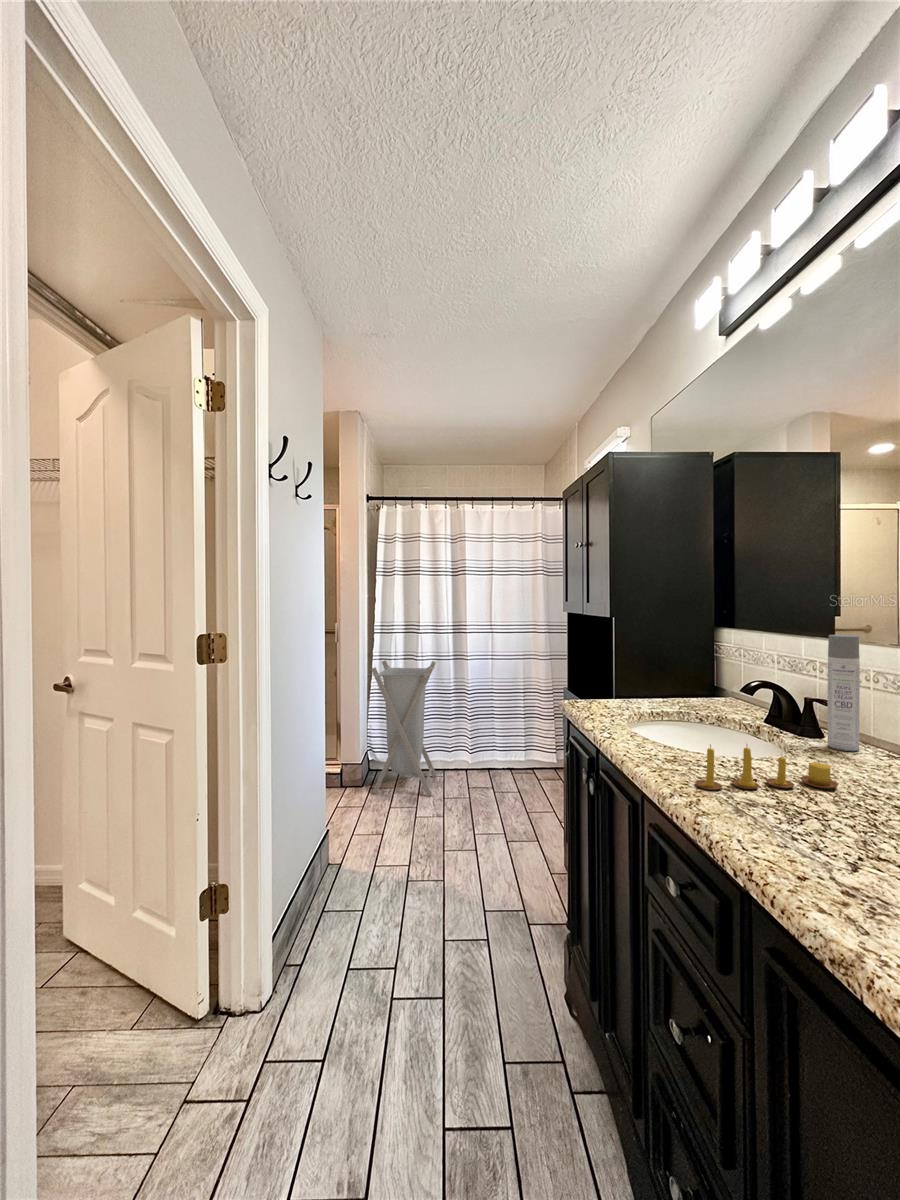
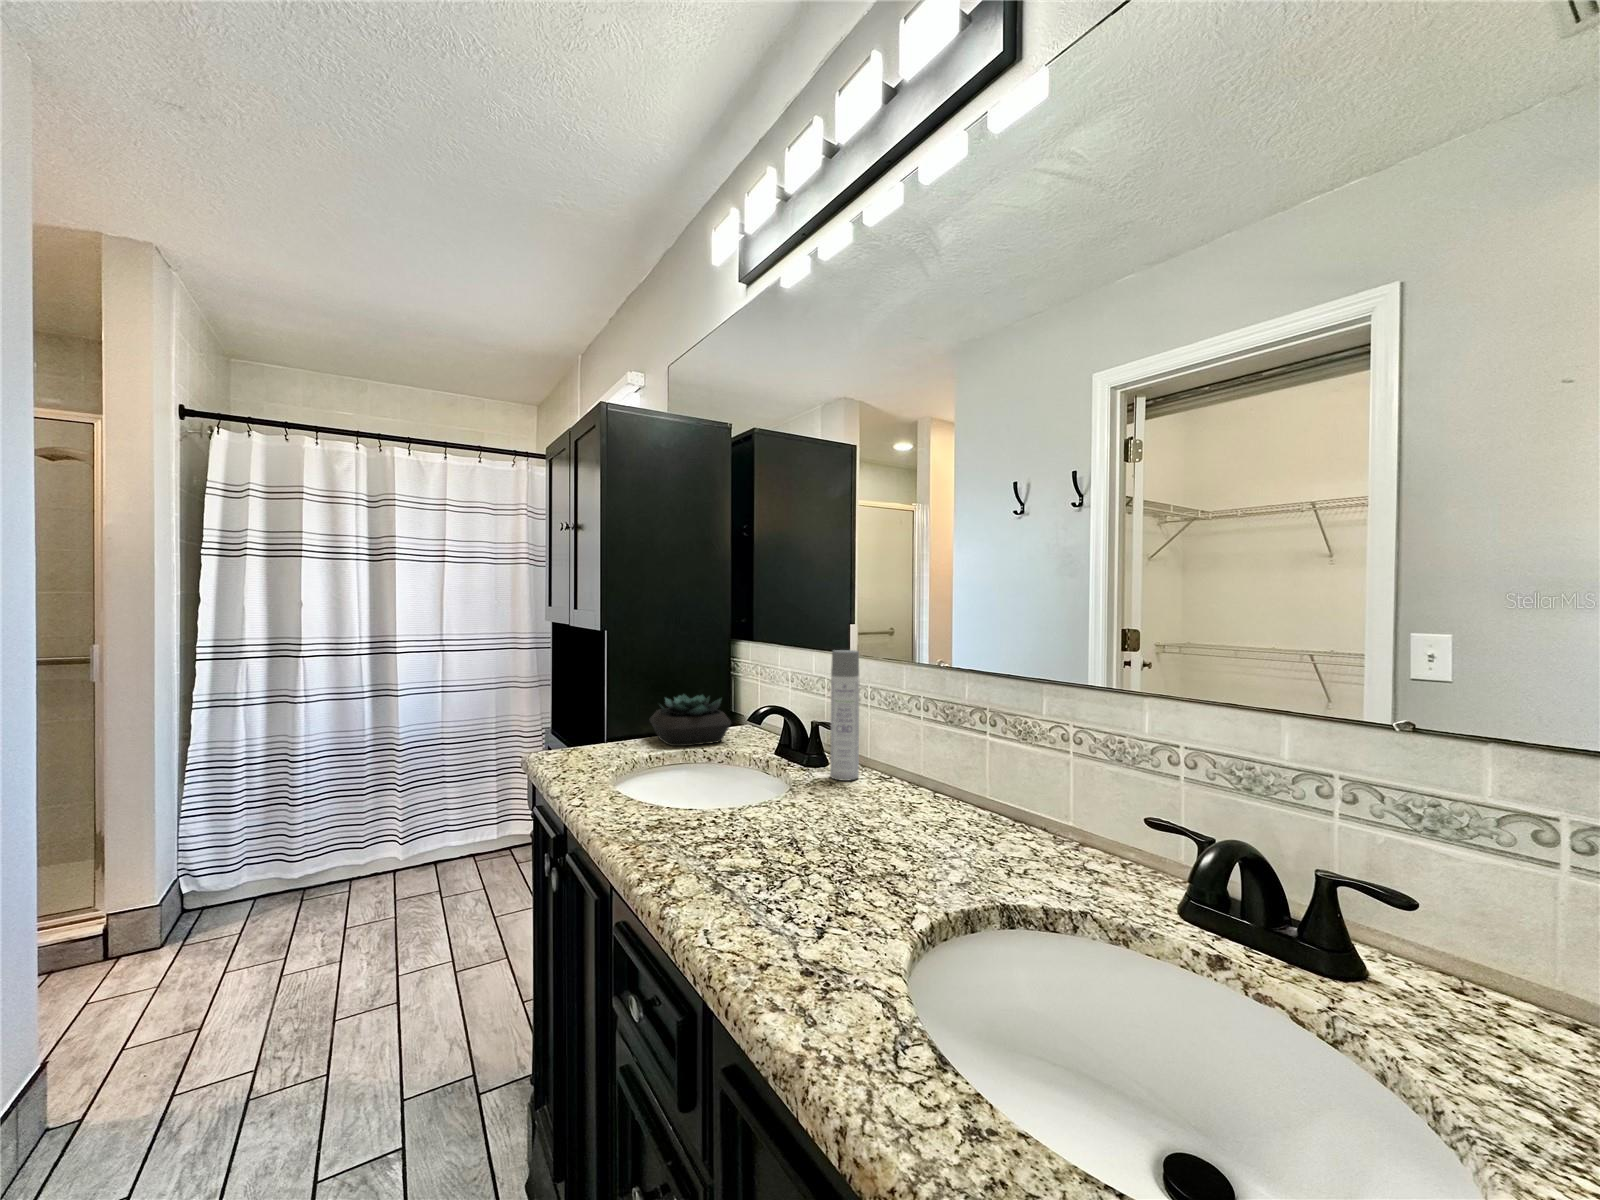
laundry hamper: present [371,660,437,796] -> none [197,700,339,941]
succulent plant: none [650,667,721,708] -> present [650,694,731,746]
candle: present [695,744,838,790] -> none [672,794,829,862]

